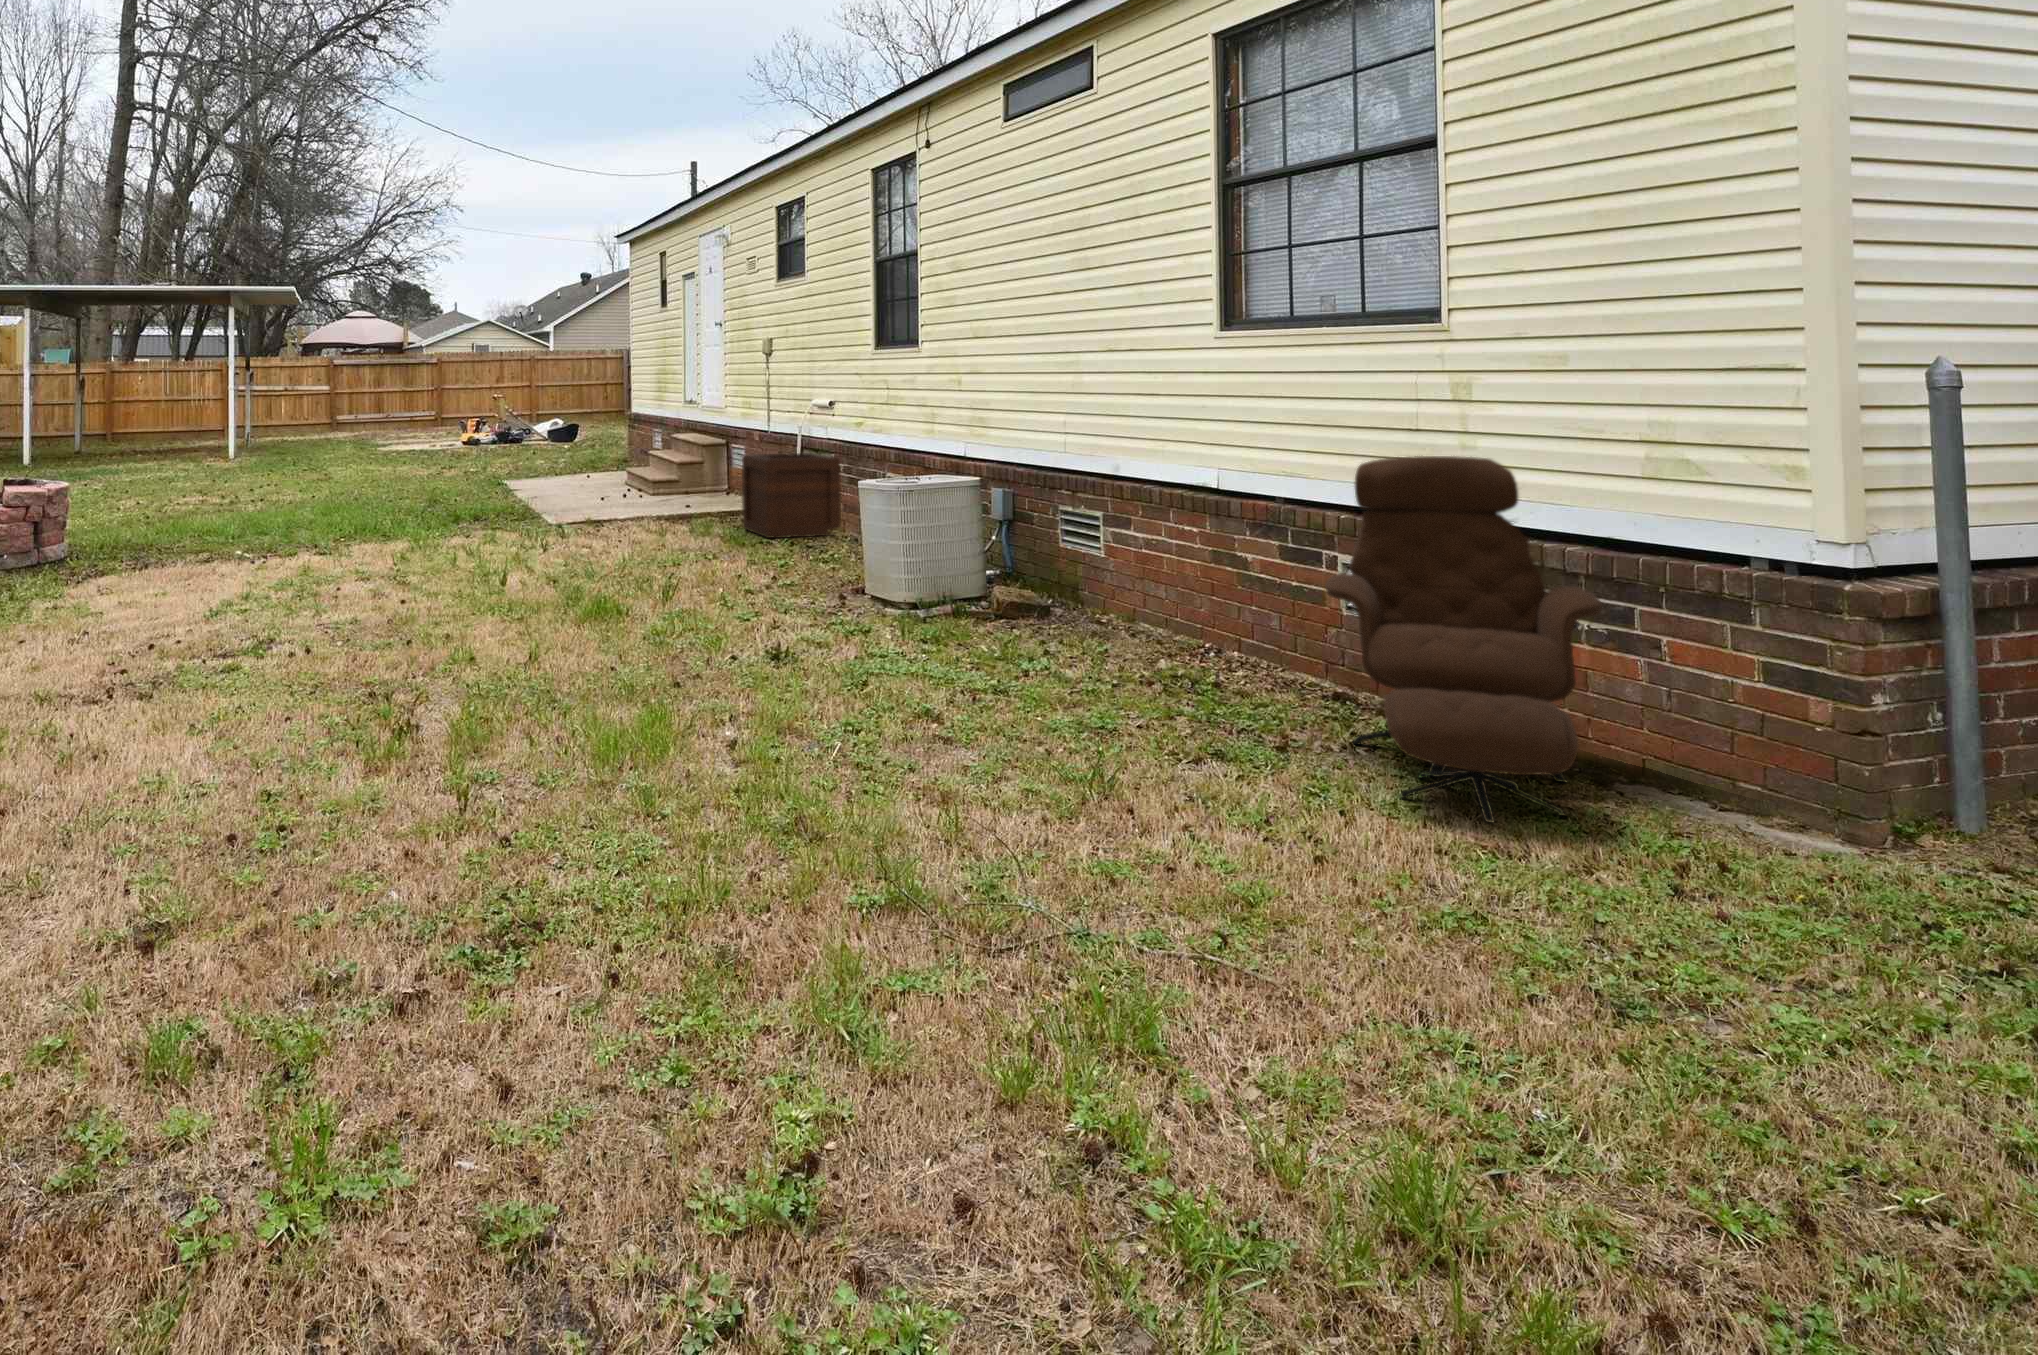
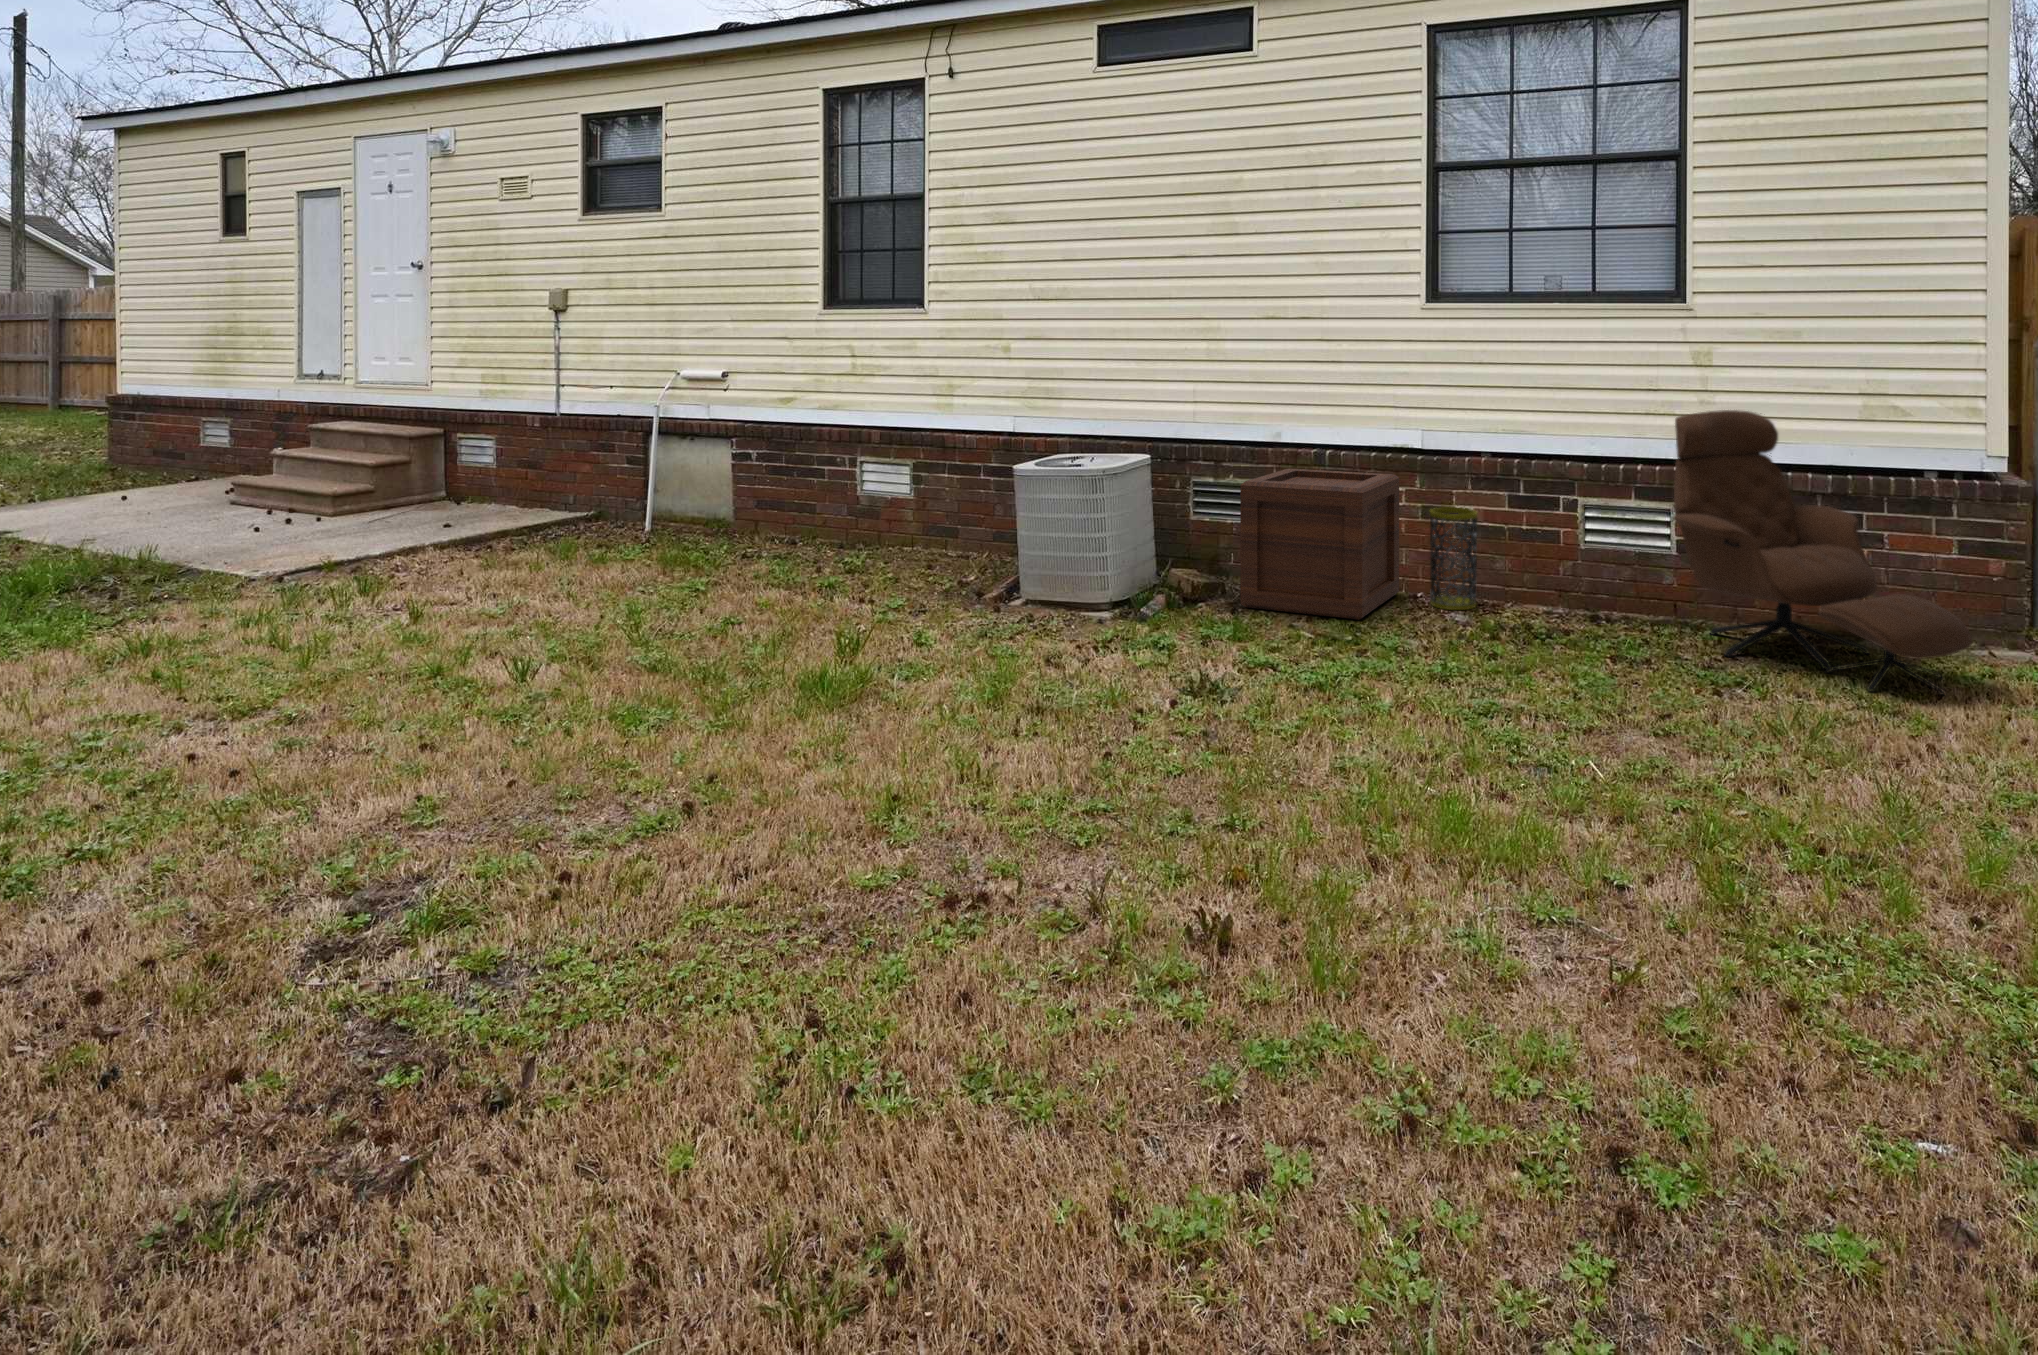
wooden crate: present [742,453,841,538] -> present [1240,469,1399,620]
trash can: none [1188,553,1244,664] -> present [1430,508,1477,610]

